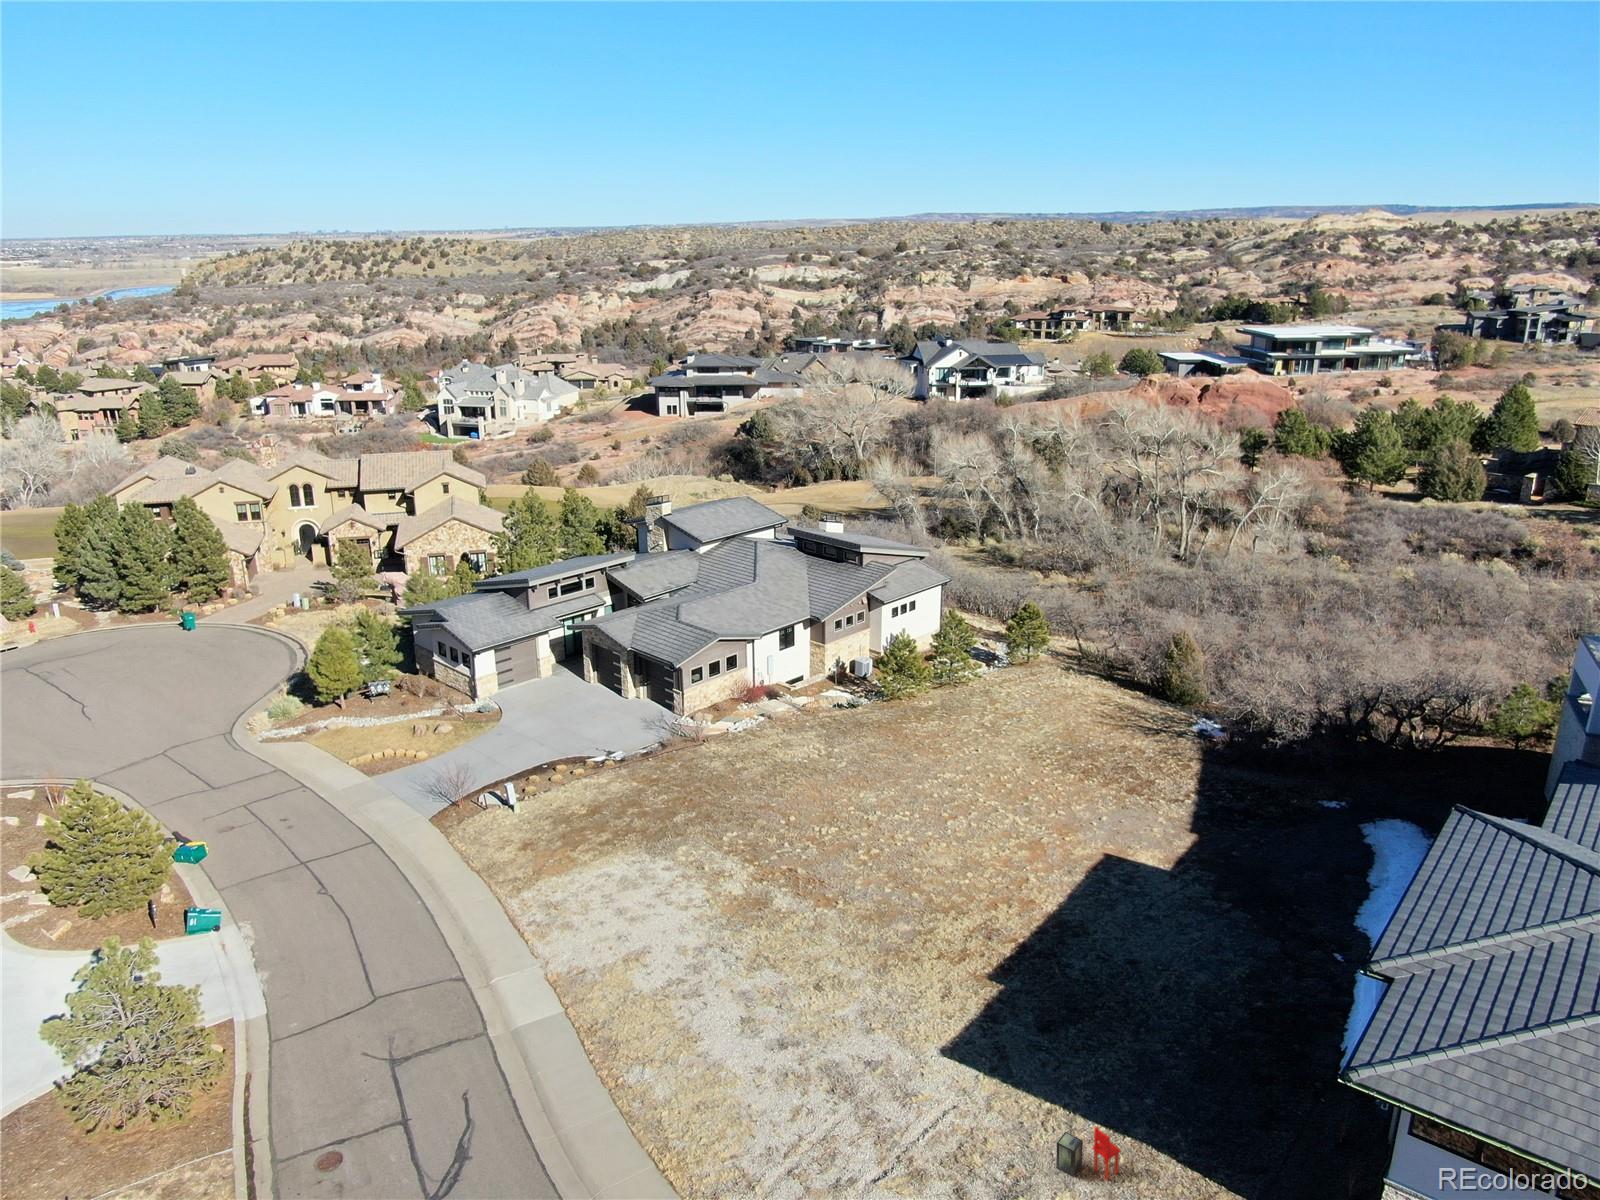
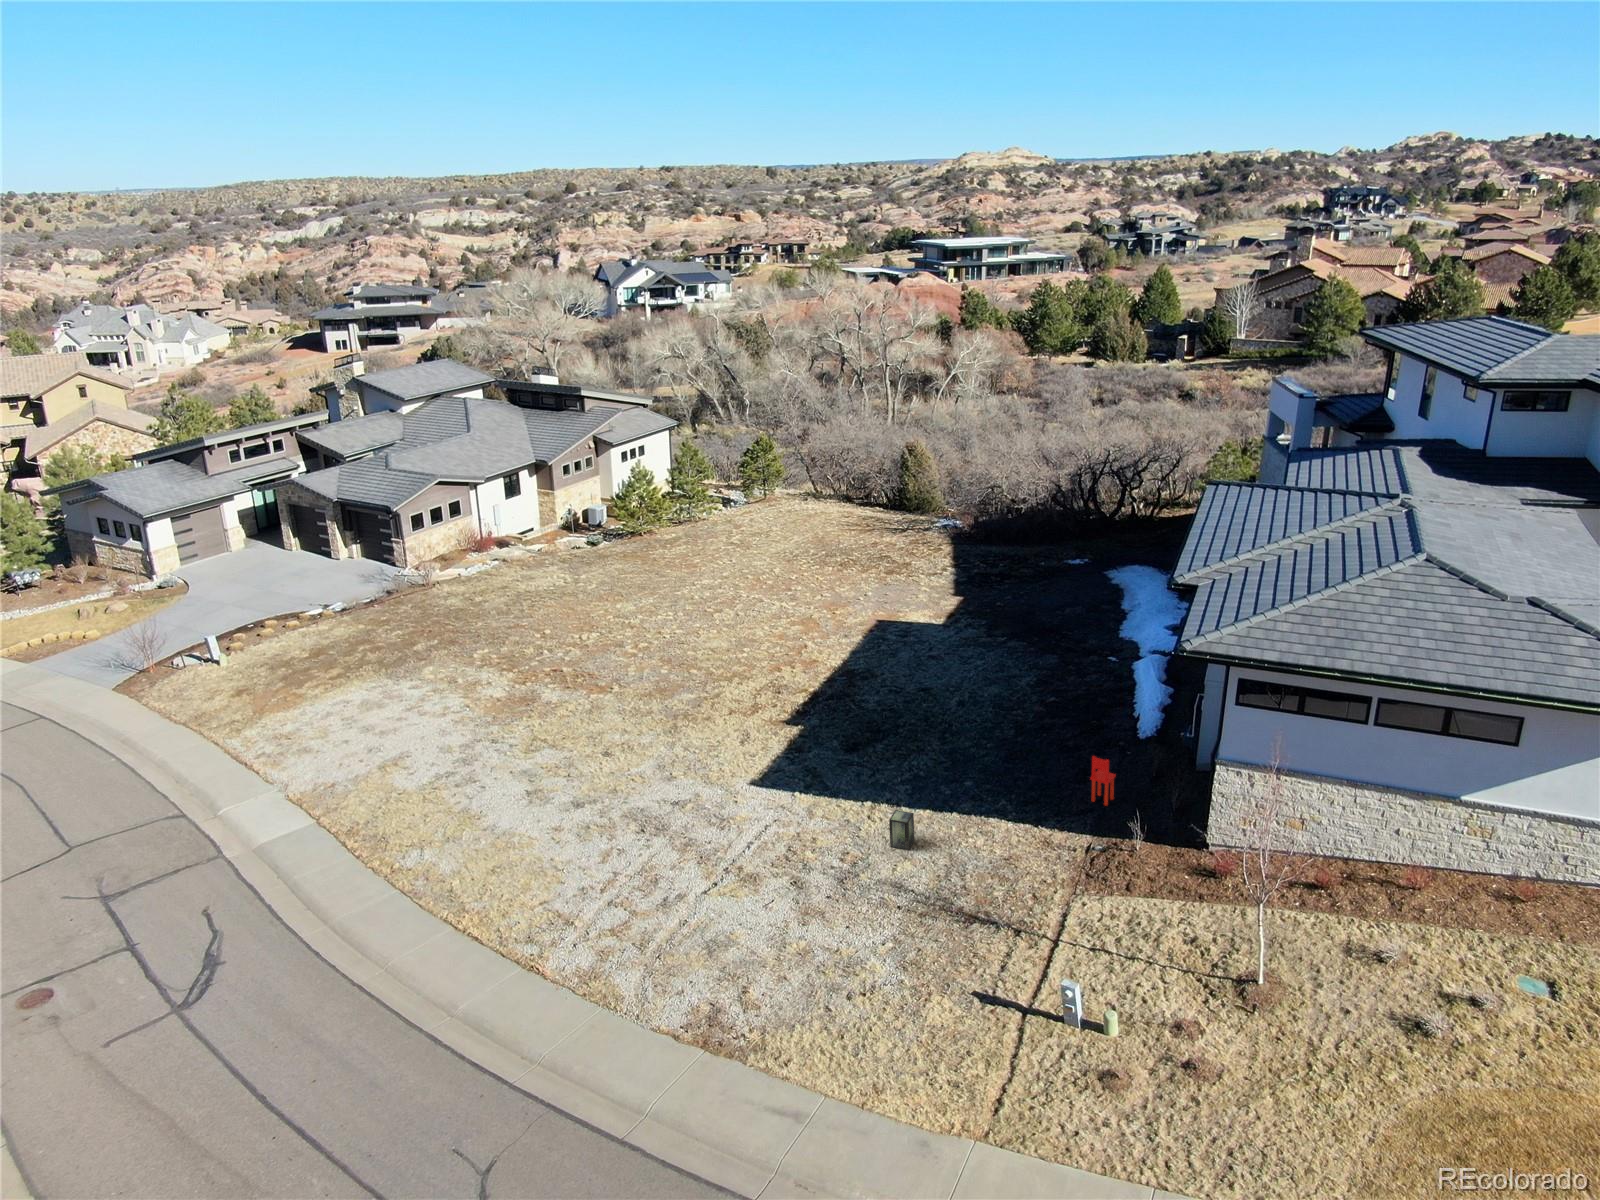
chair: present [1093,1127,1121,1180] -> present [1090,756,1116,806]

